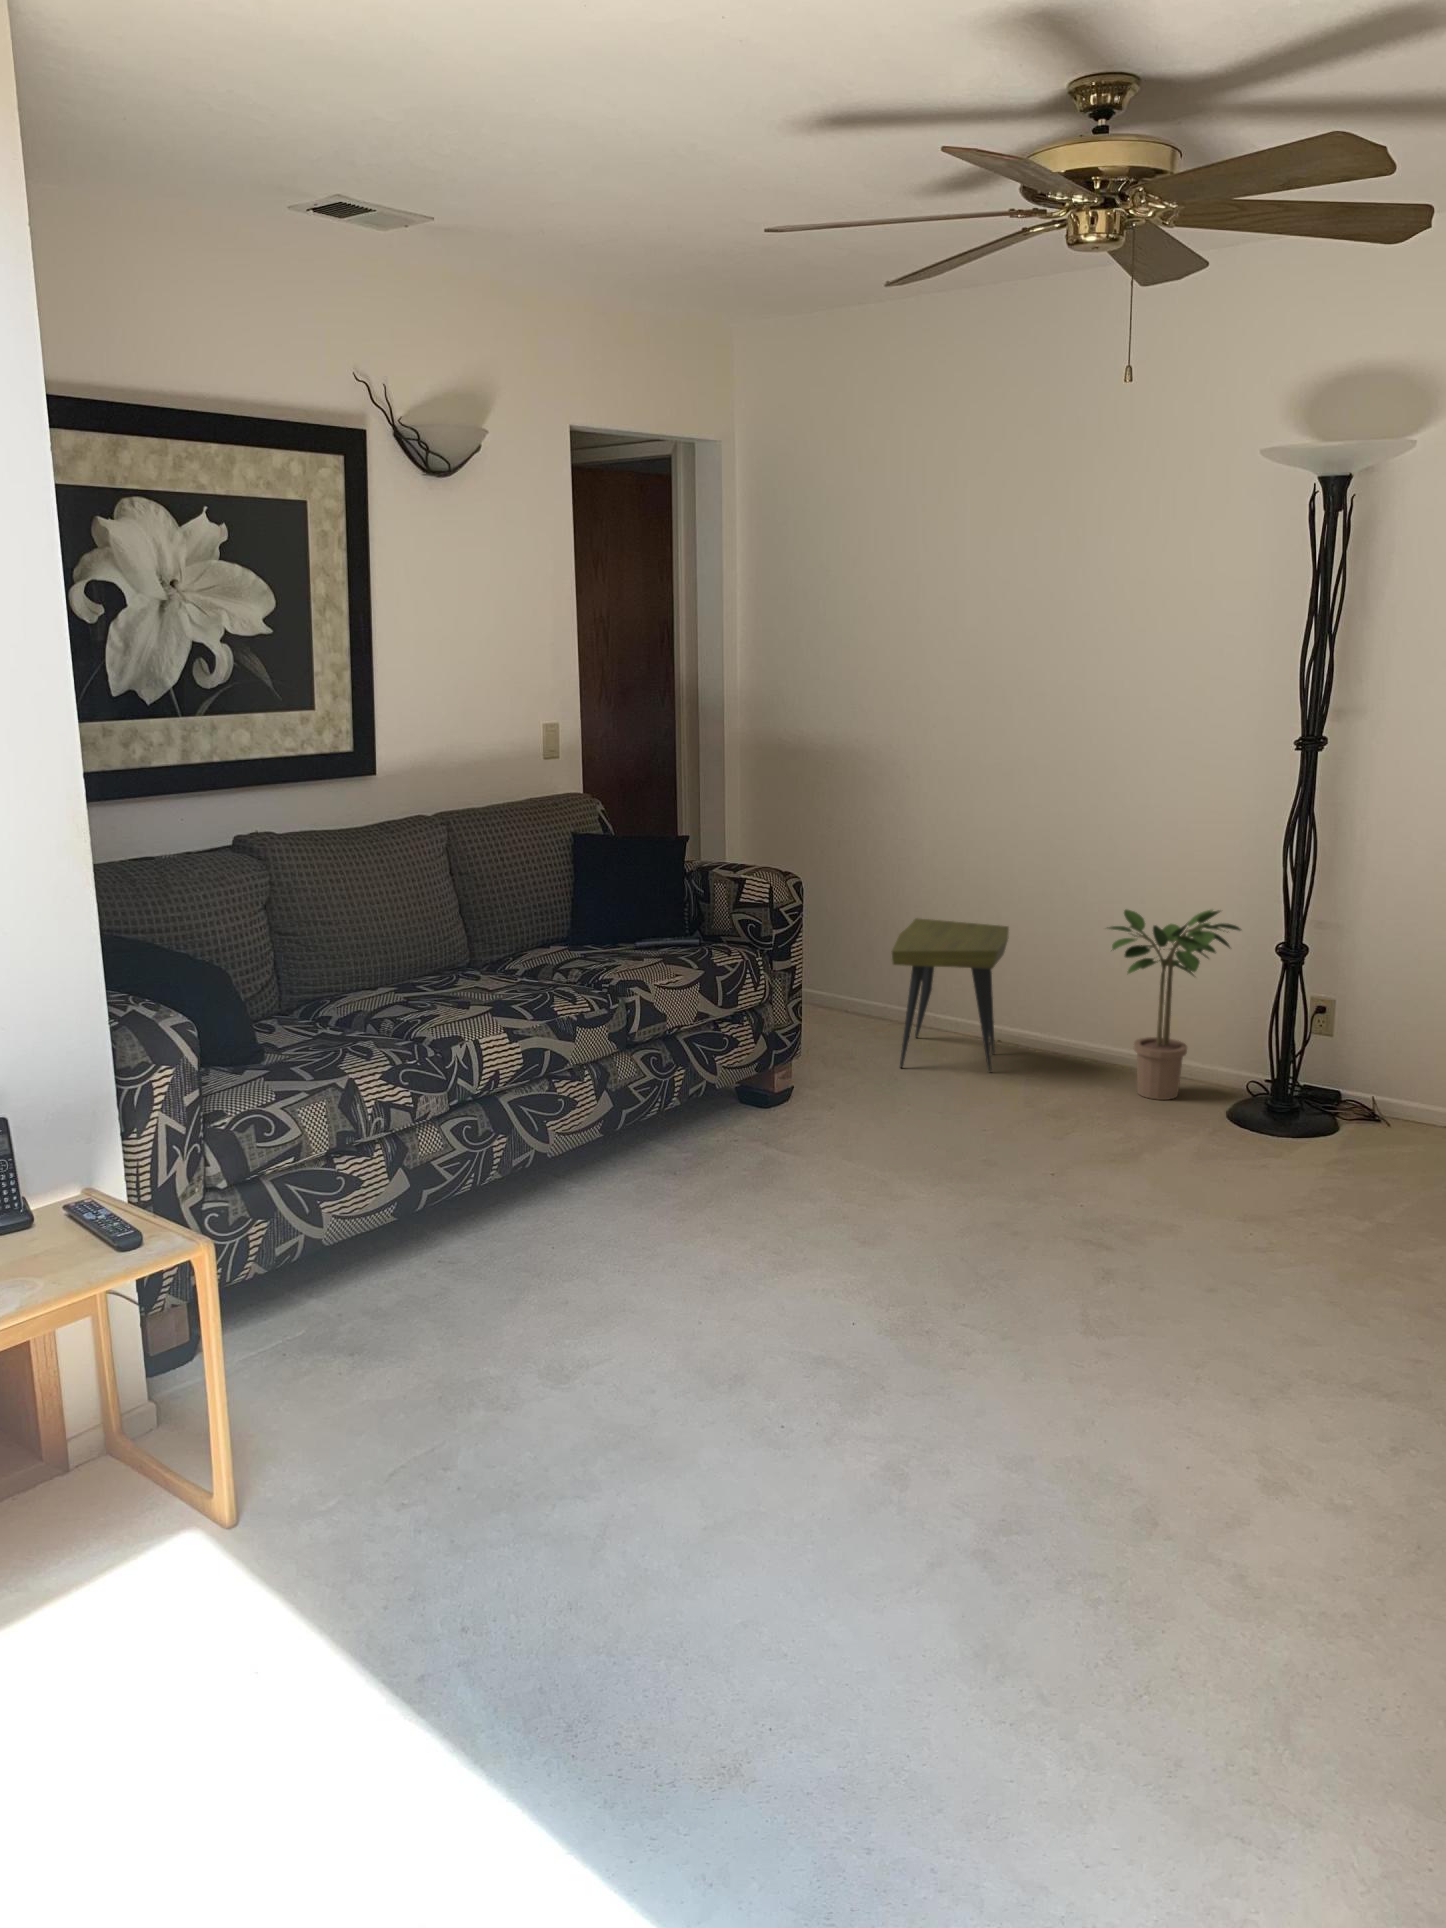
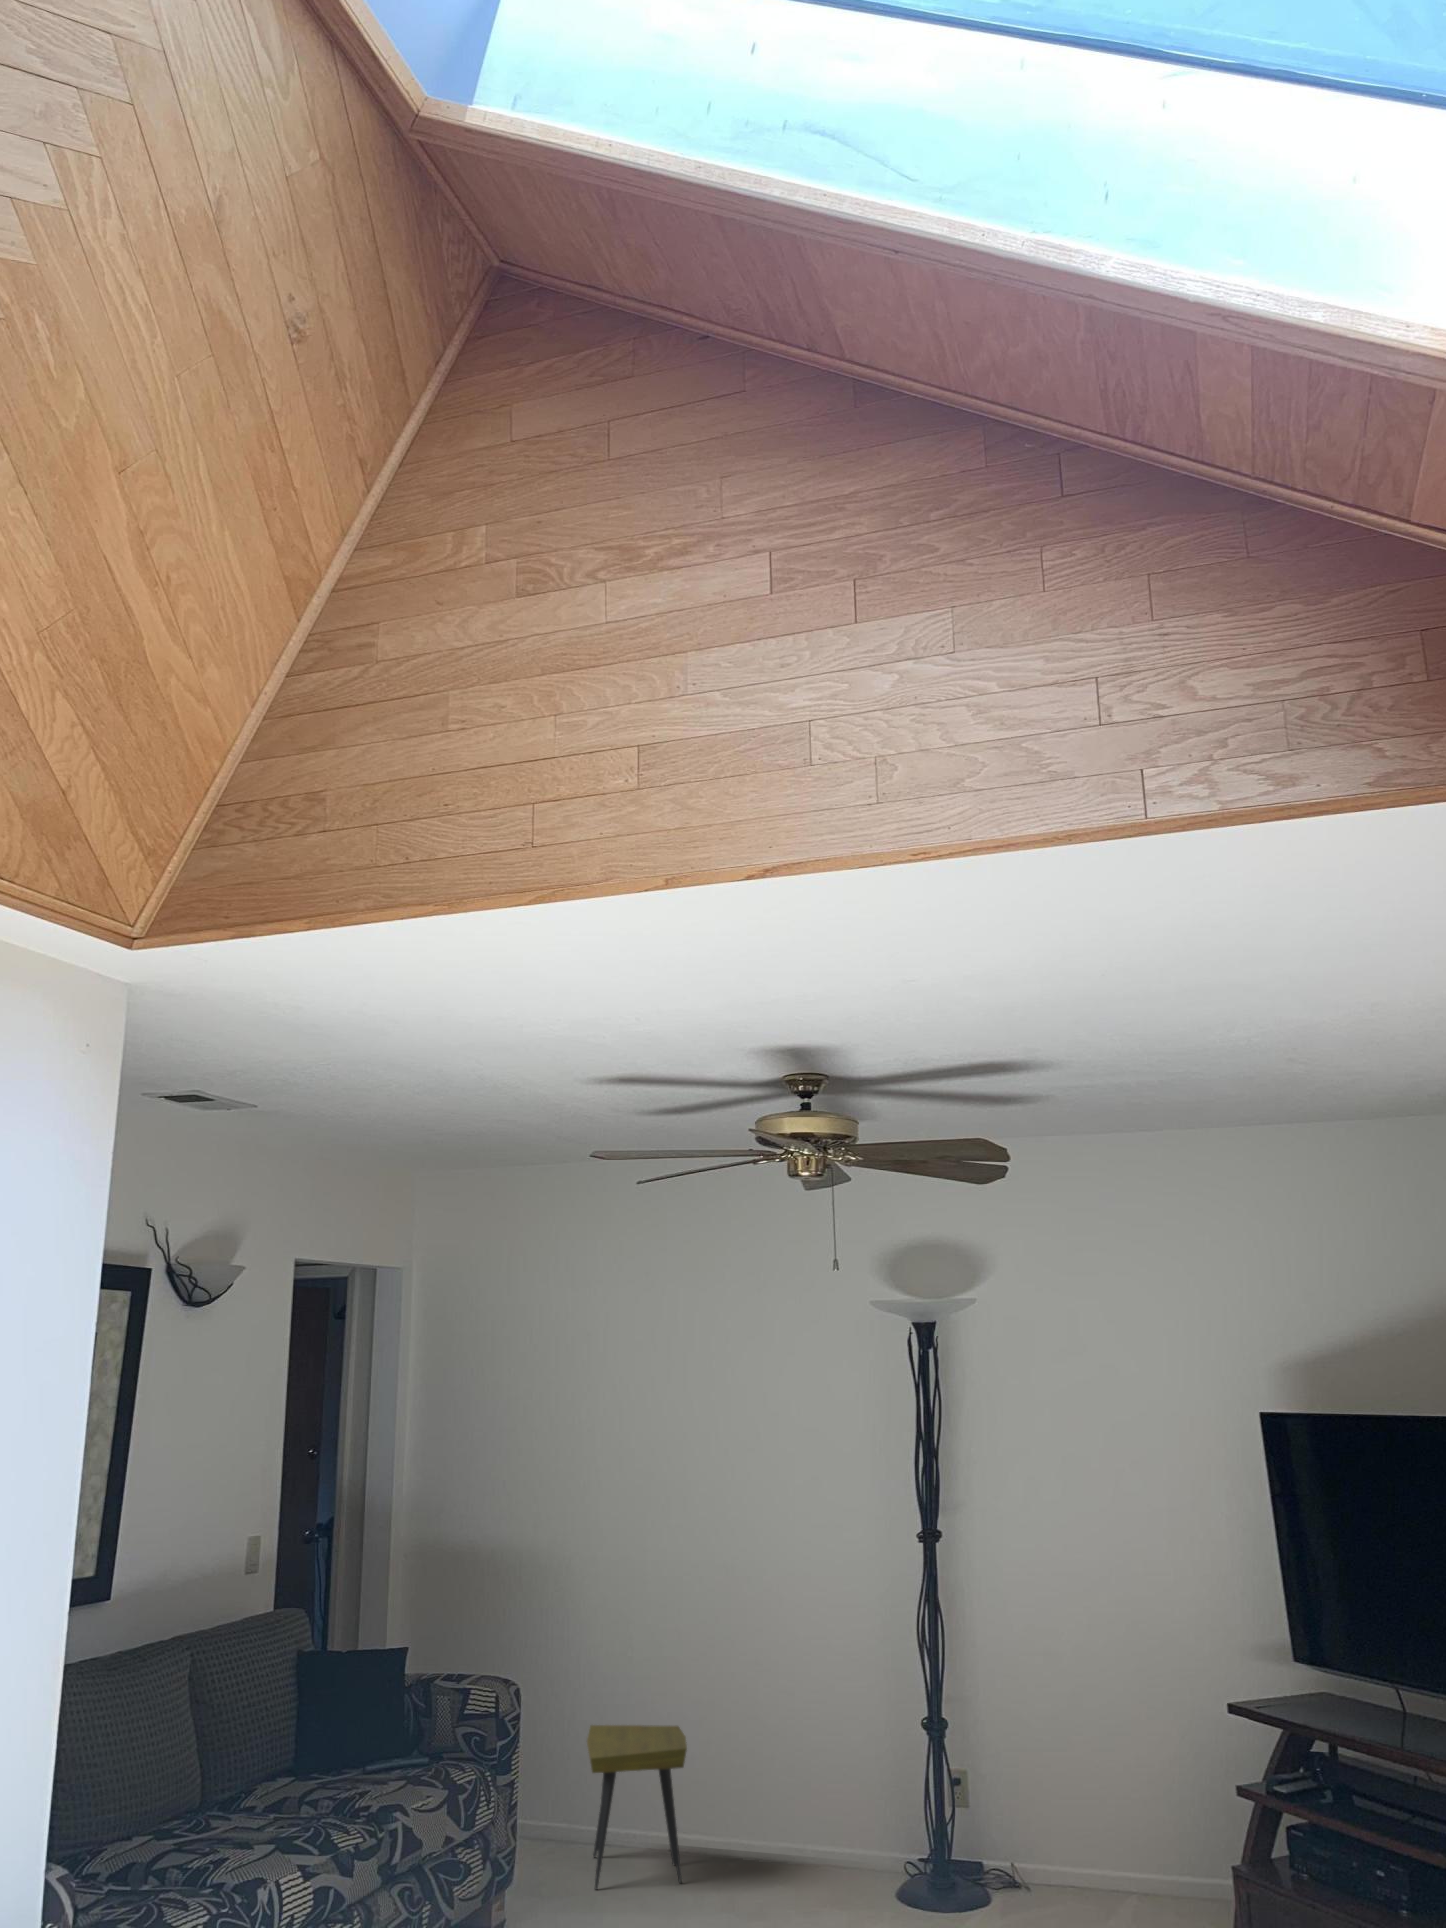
potted plant: present [1107,910,1241,1100] -> none [776,1690,895,1890]

